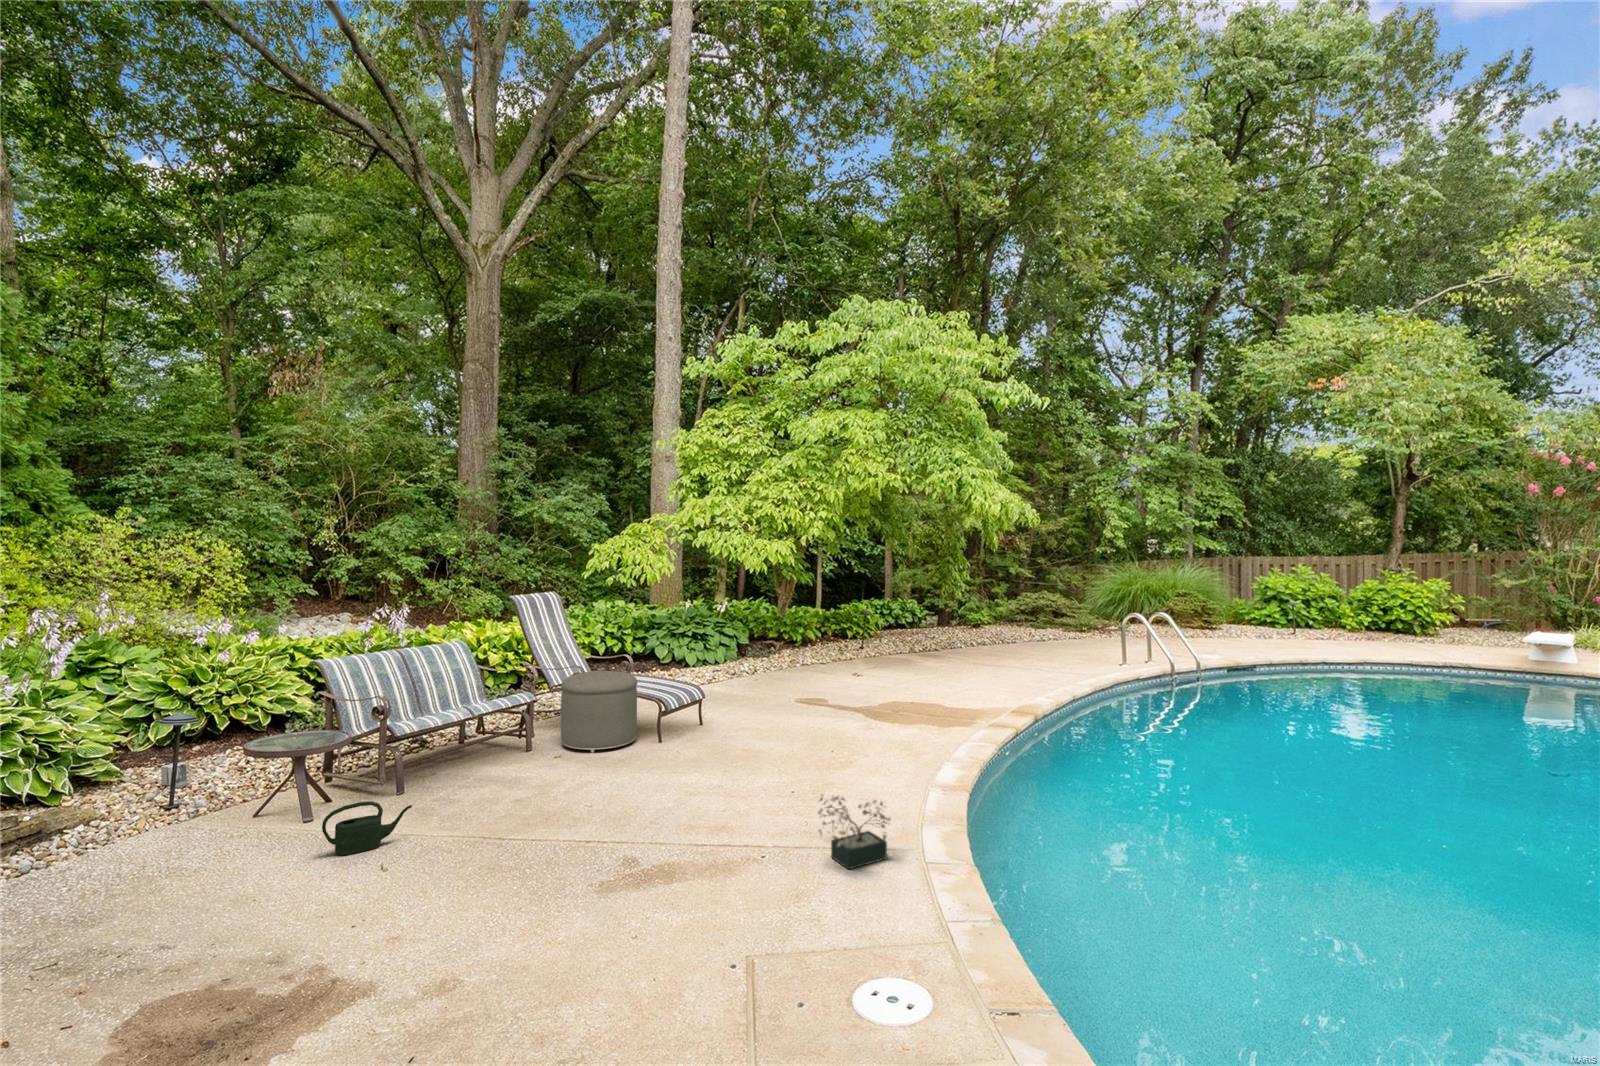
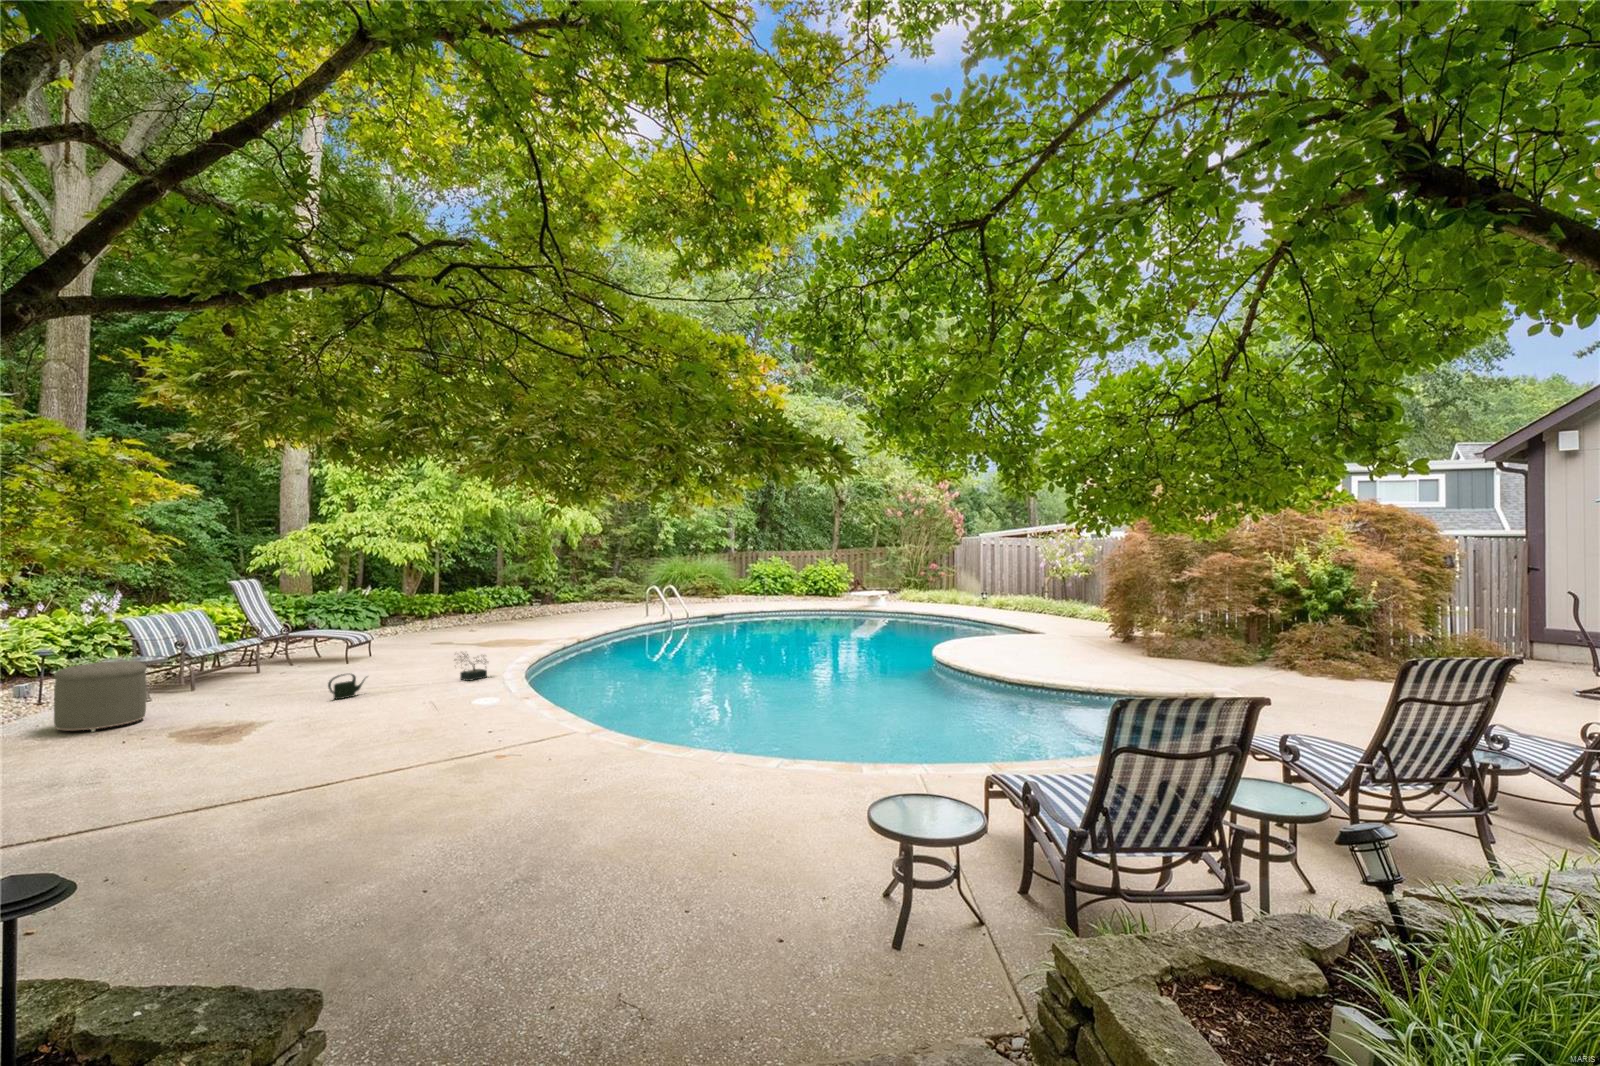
ottoman: present [561,671,638,753] -> present [54,661,147,732]
watering can: present [322,801,412,855] -> present [328,674,365,699]

